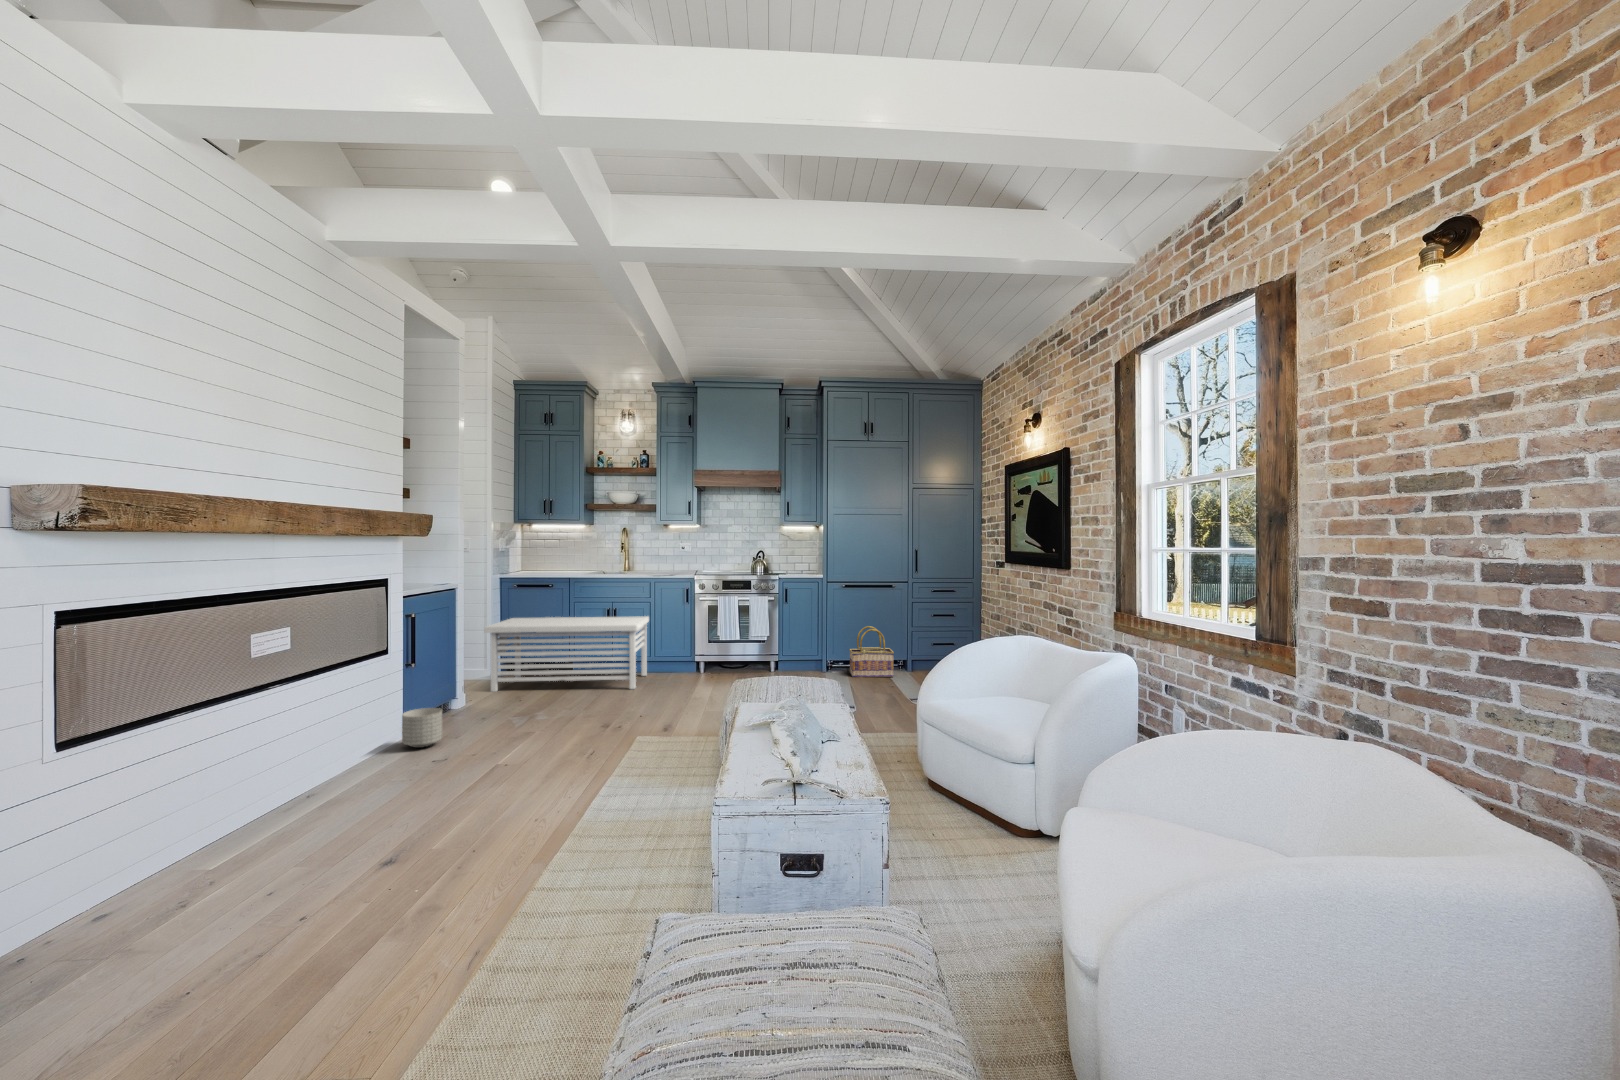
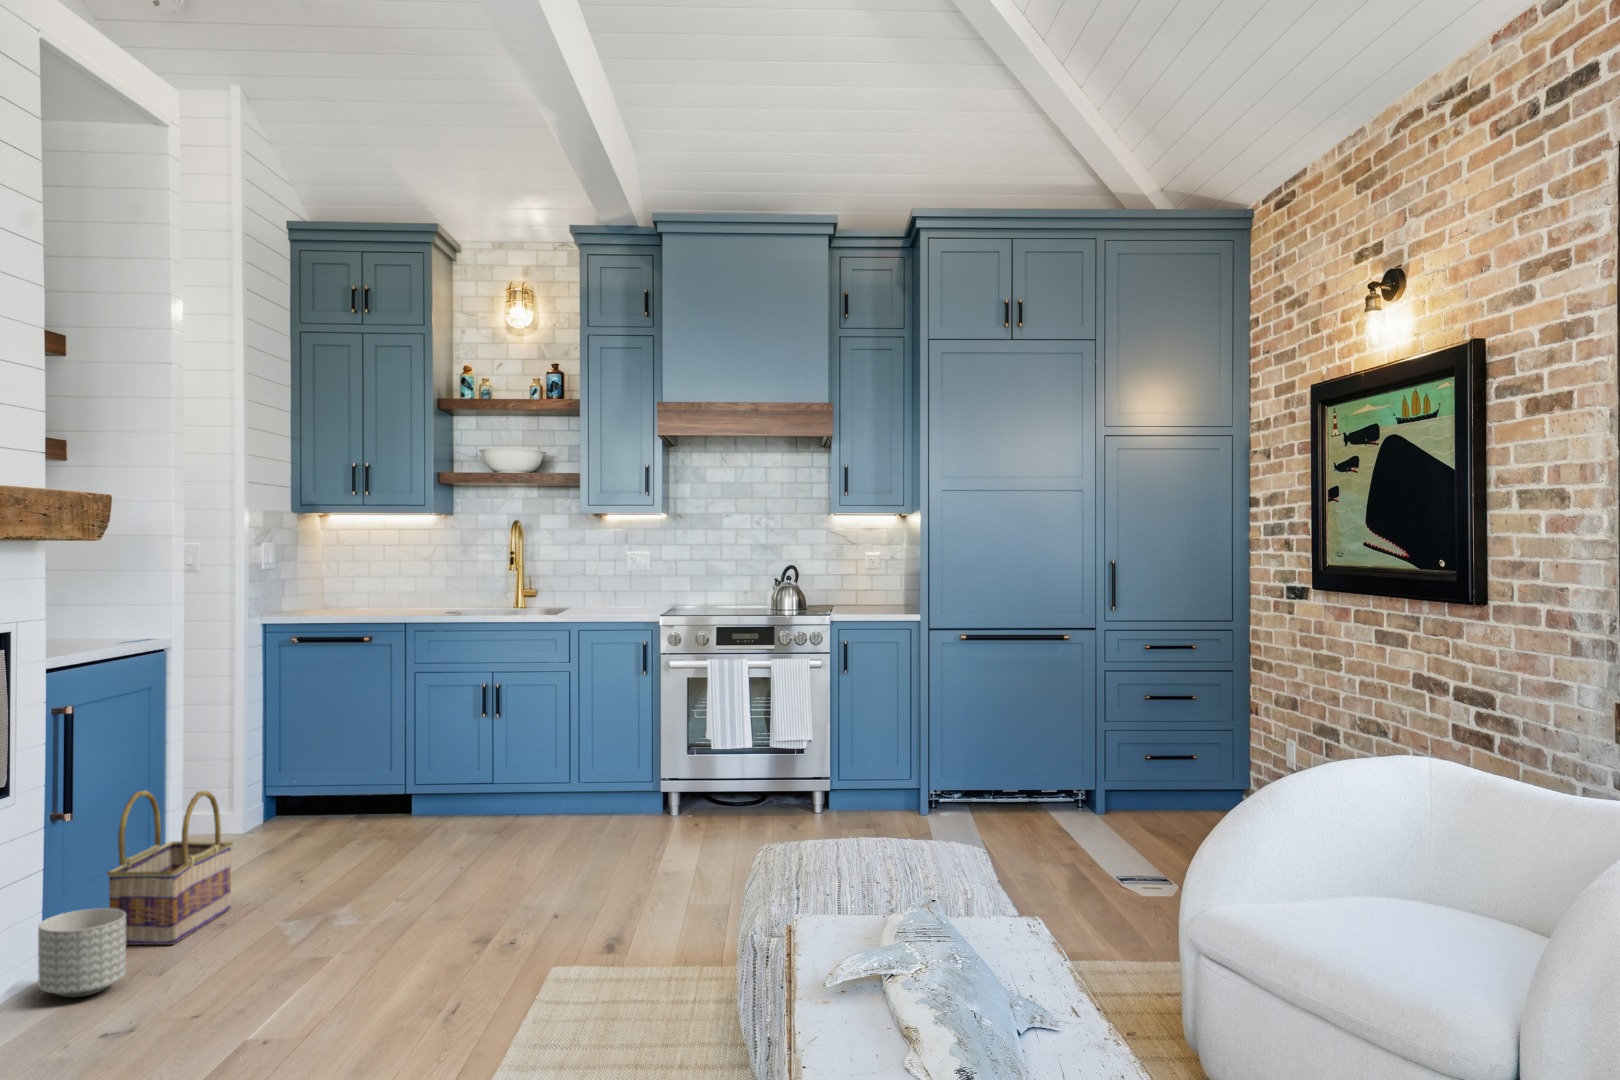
storage bench: present [484,616,649,692] -> none [228,701,566,858]
basket: present [849,626,894,677] -> present [107,790,232,945]

